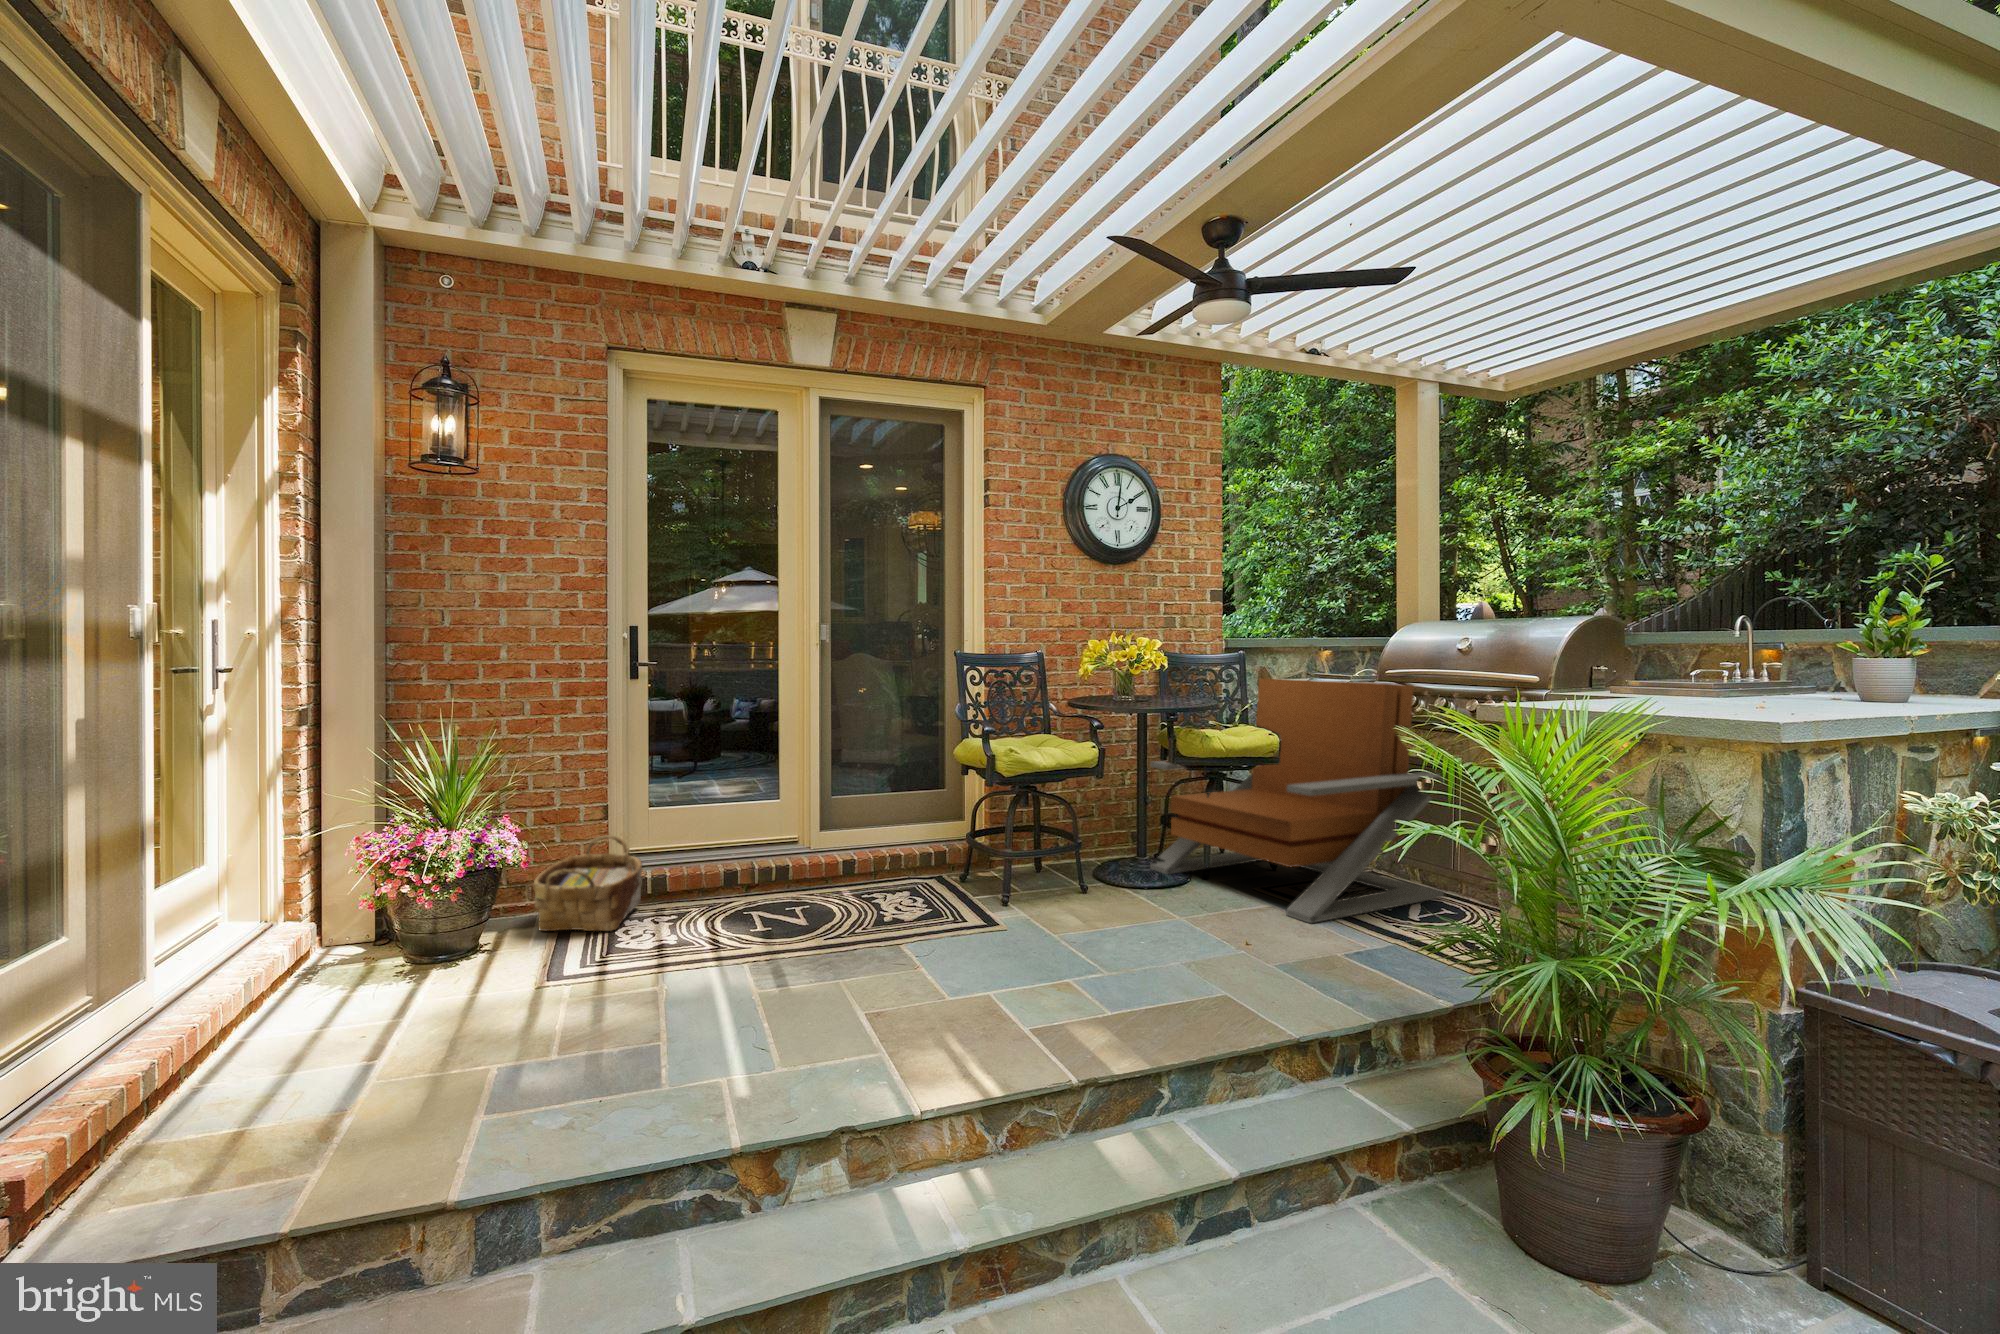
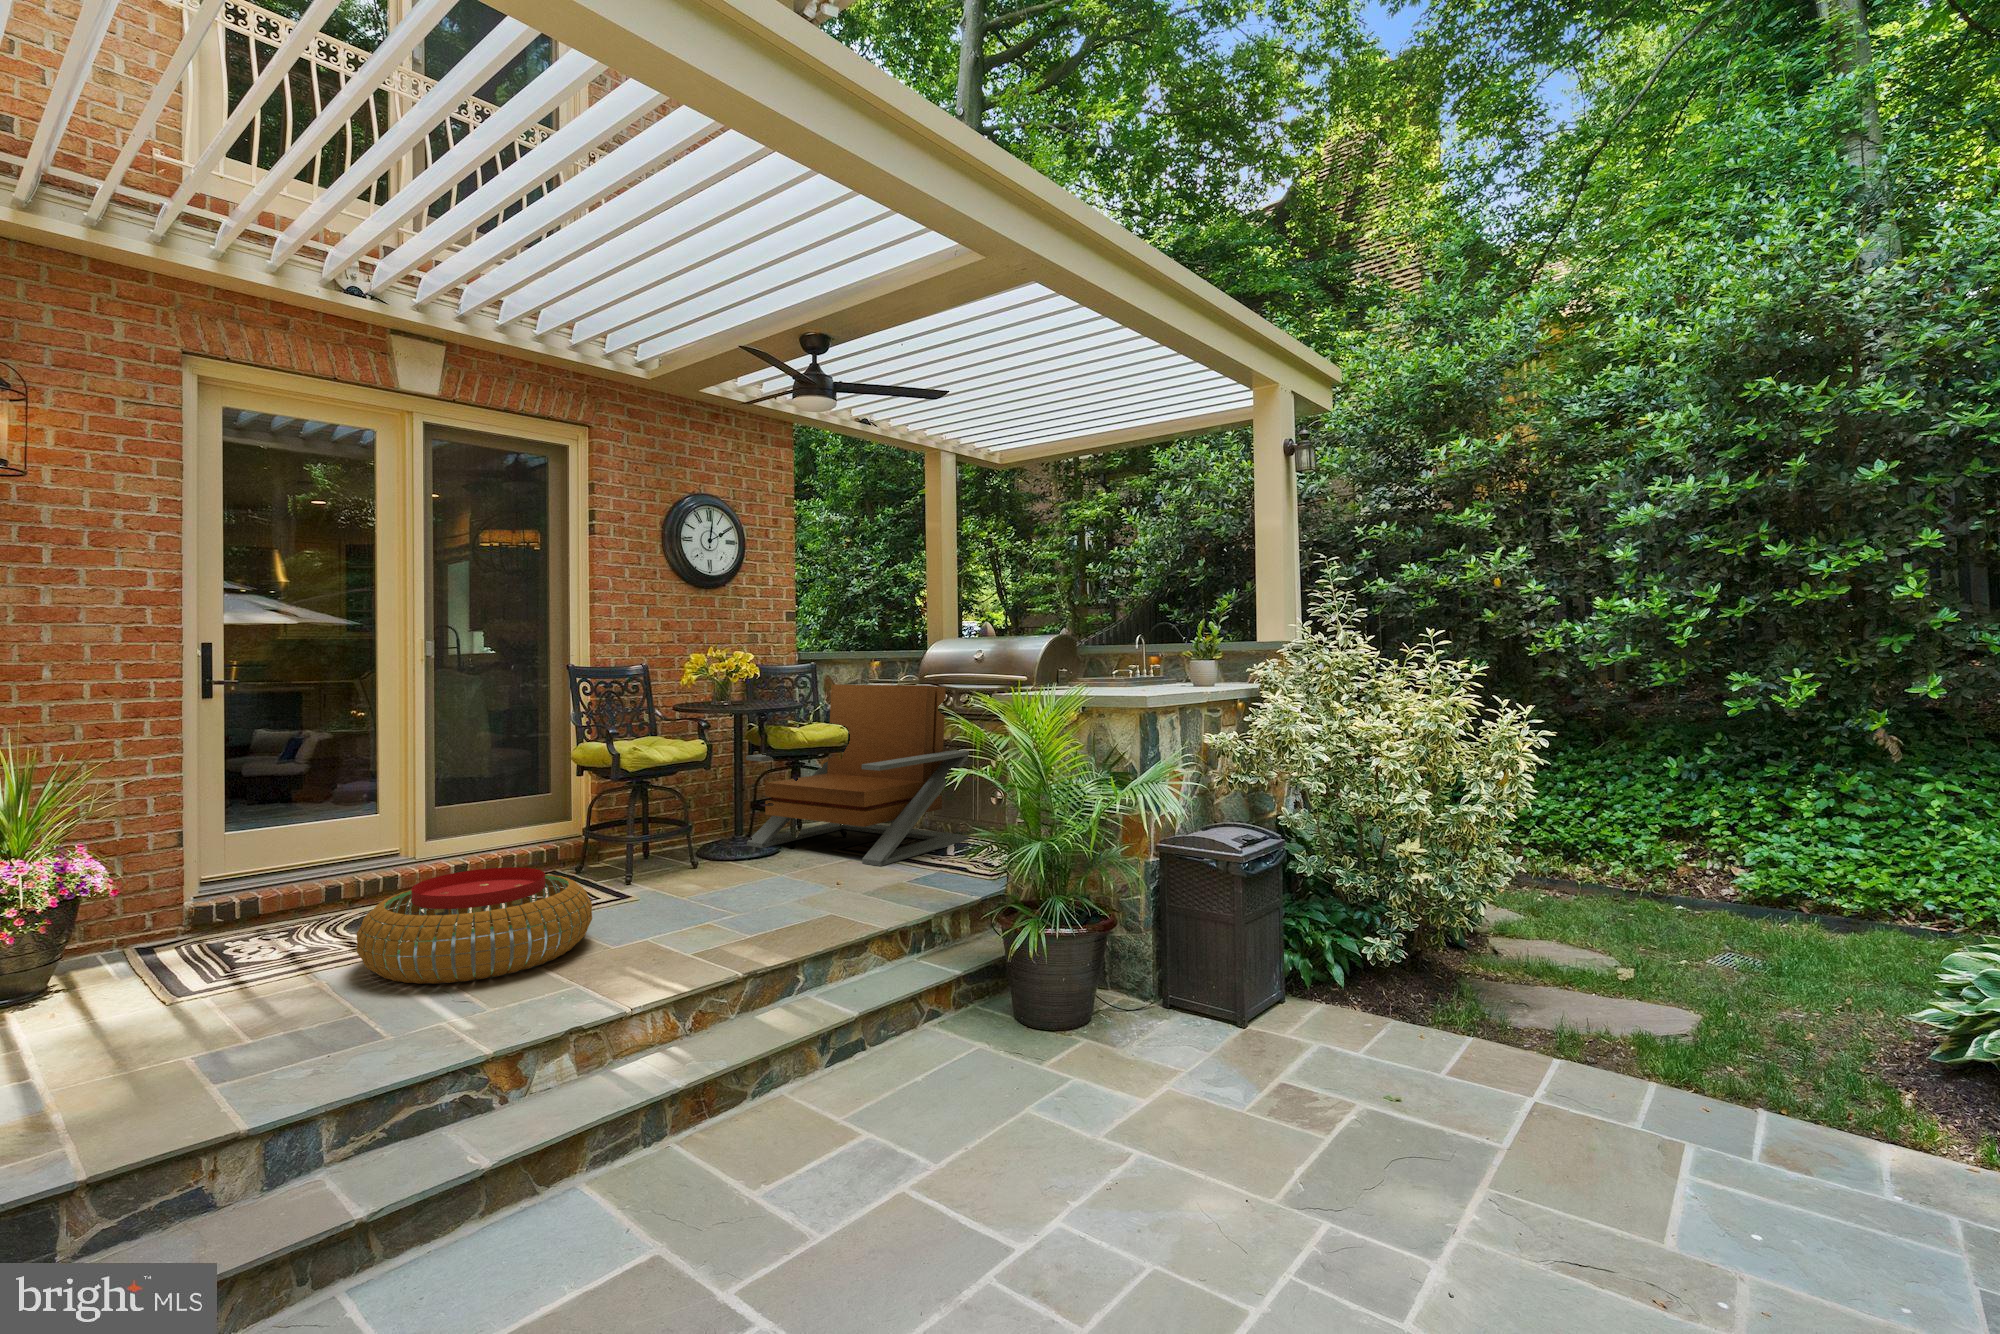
woven basket: present [534,835,642,931] -> none [104,862,238,968]
pouf: none [694,877,932,1015] -> present [357,867,592,984]

